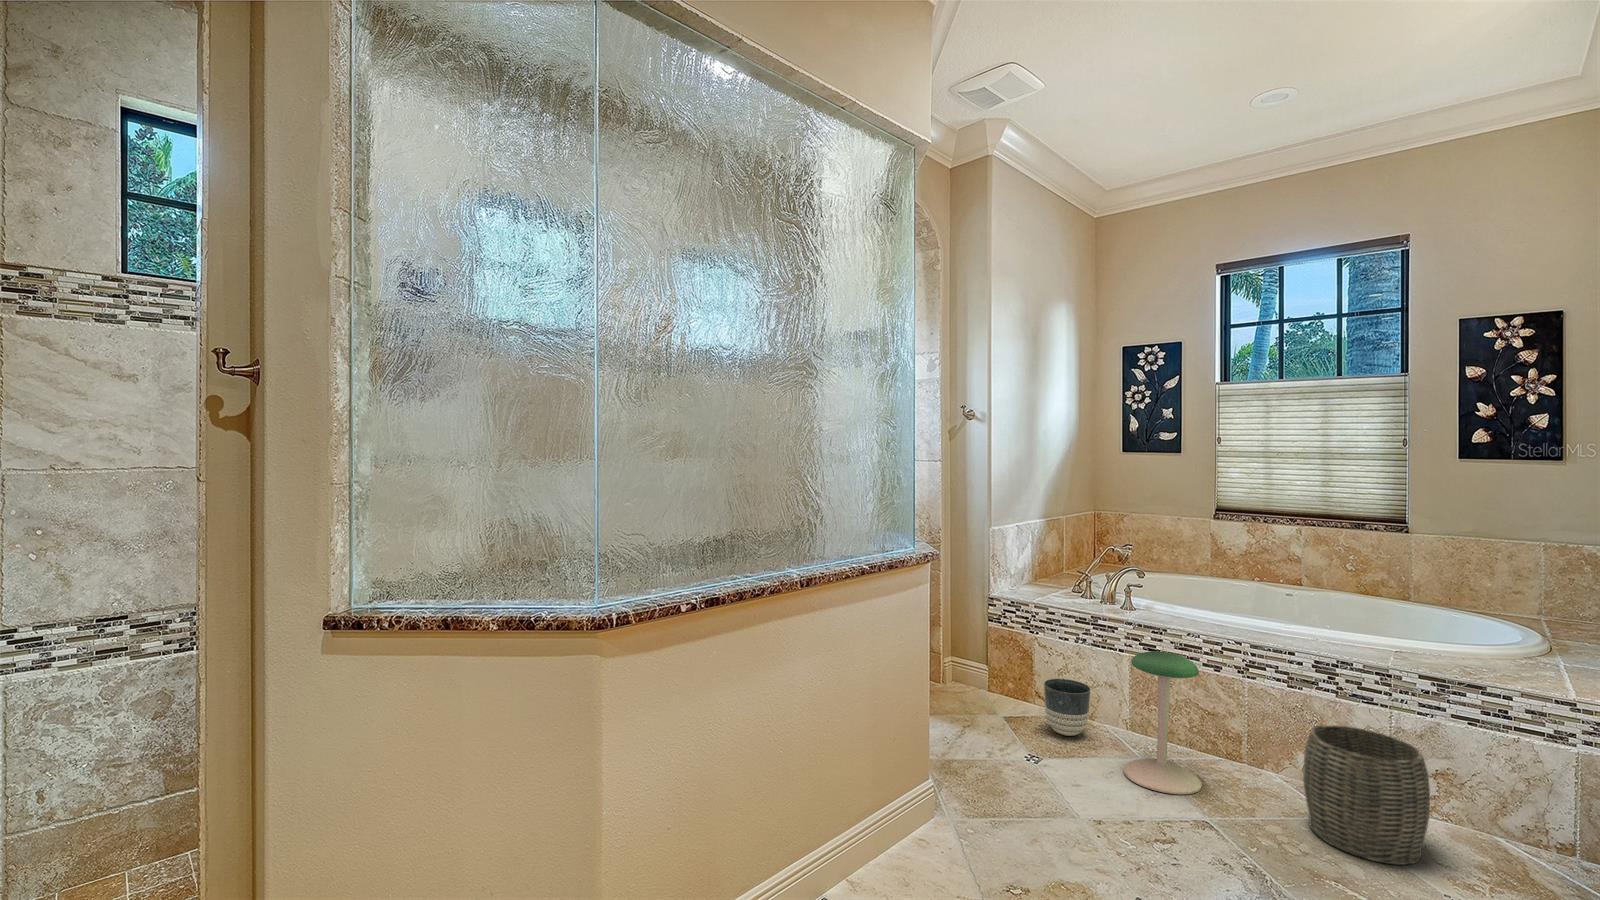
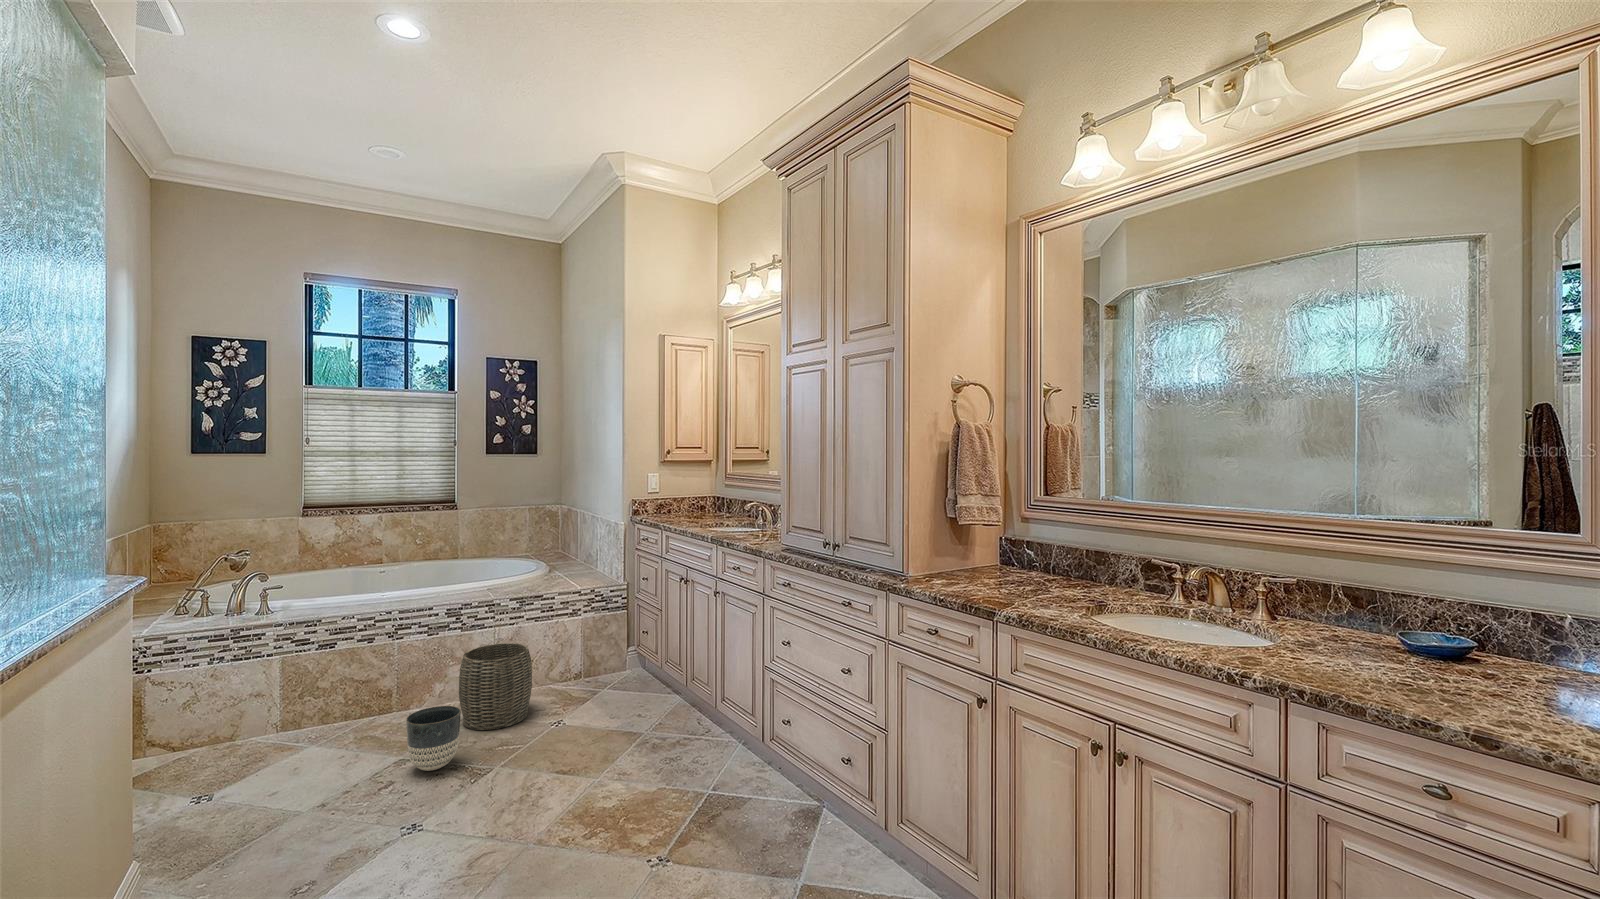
stool: present [1123,651,1202,795] -> none [304,636,380,765]
planter: present [1044,679,1090,736] -> present [406,706,461,771]

